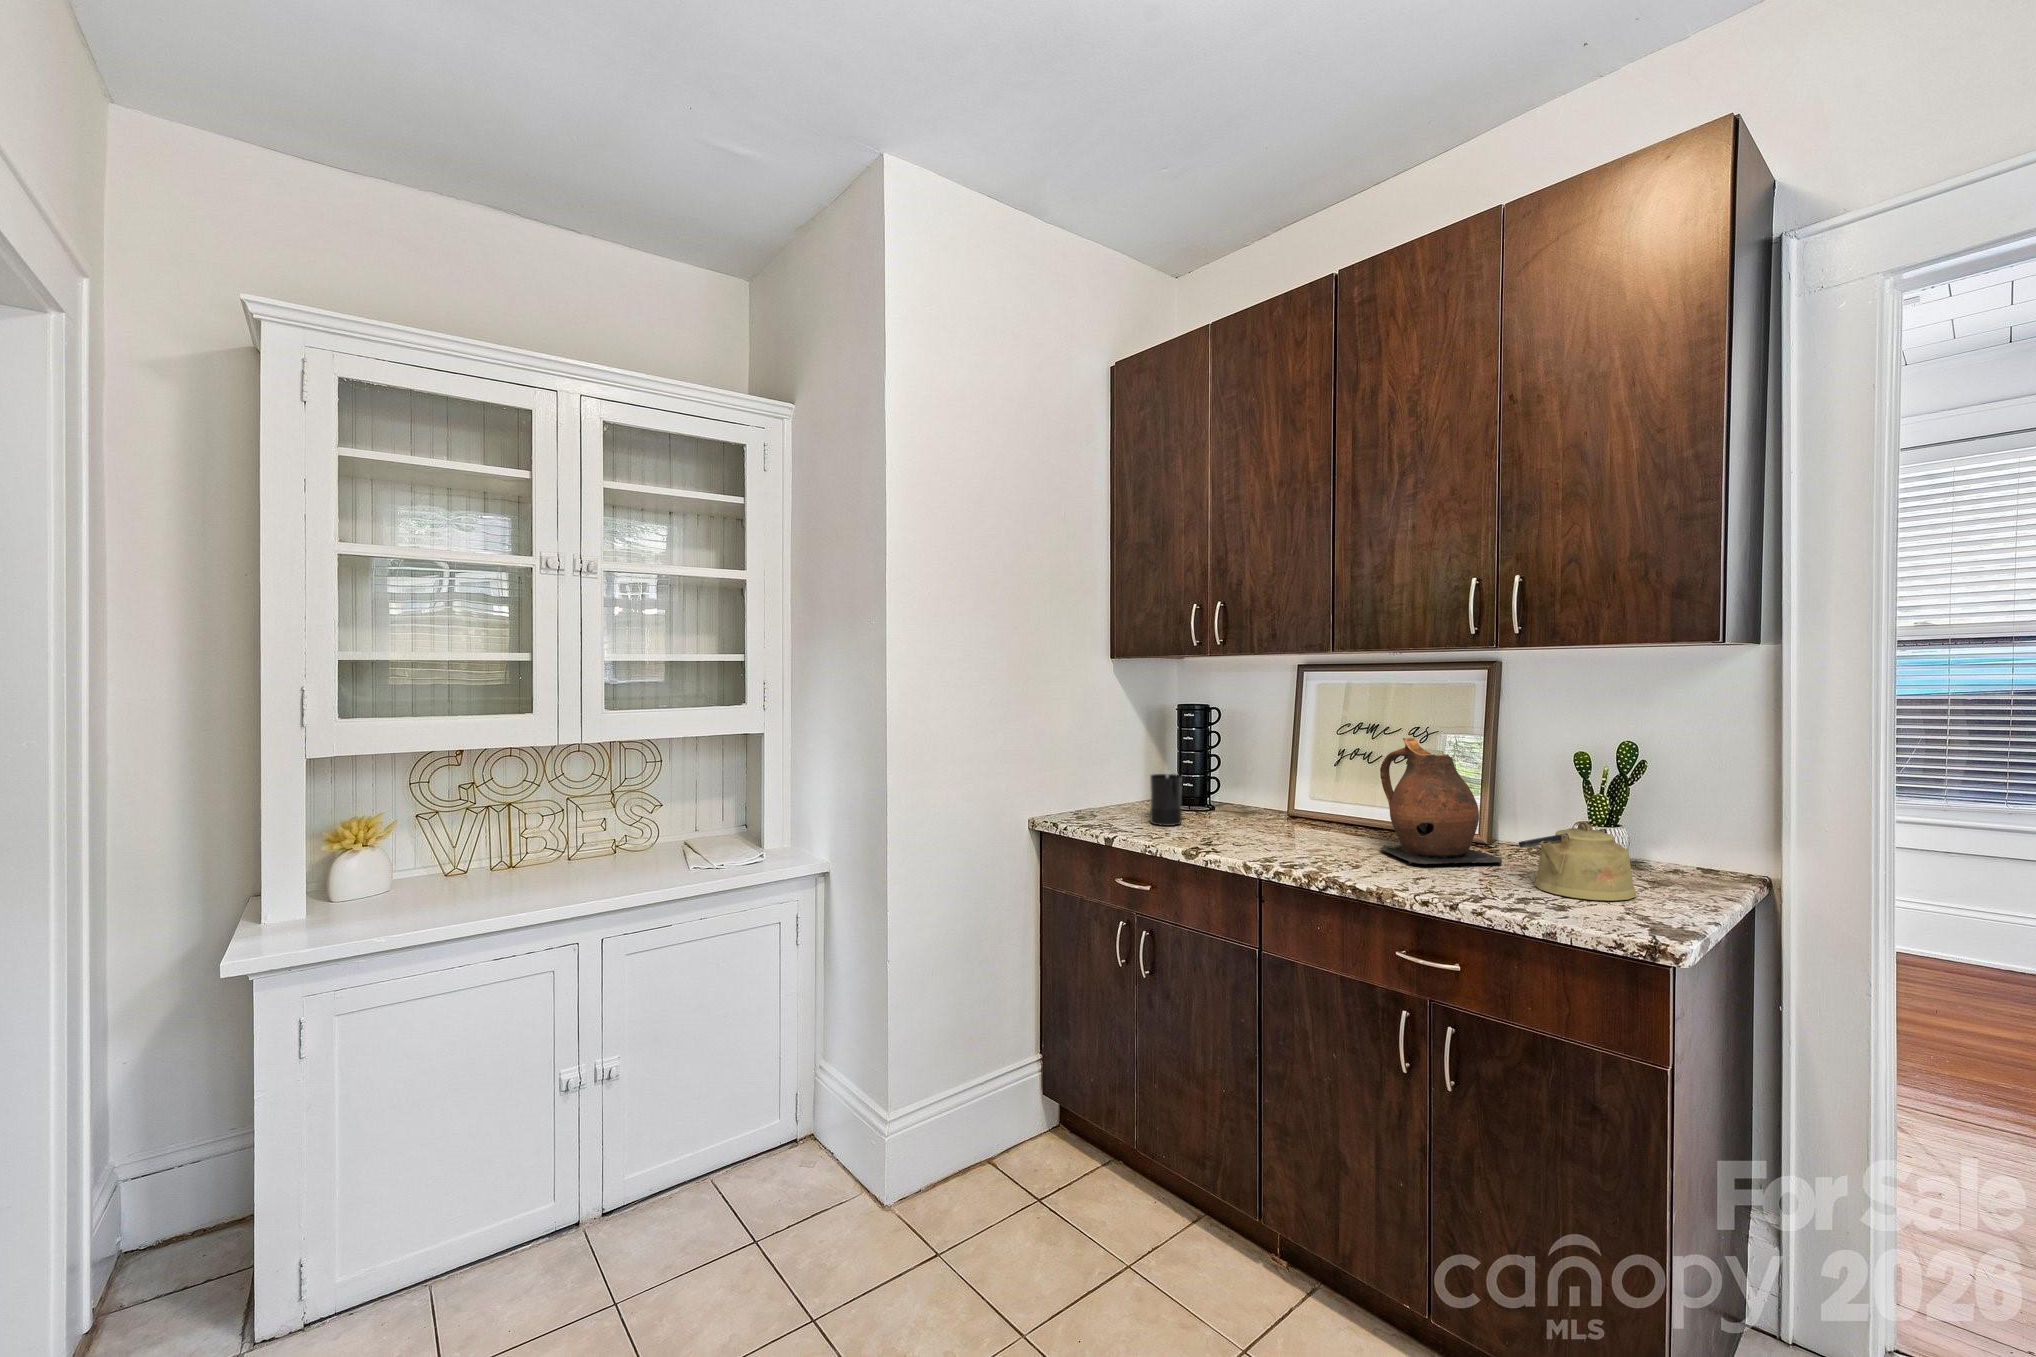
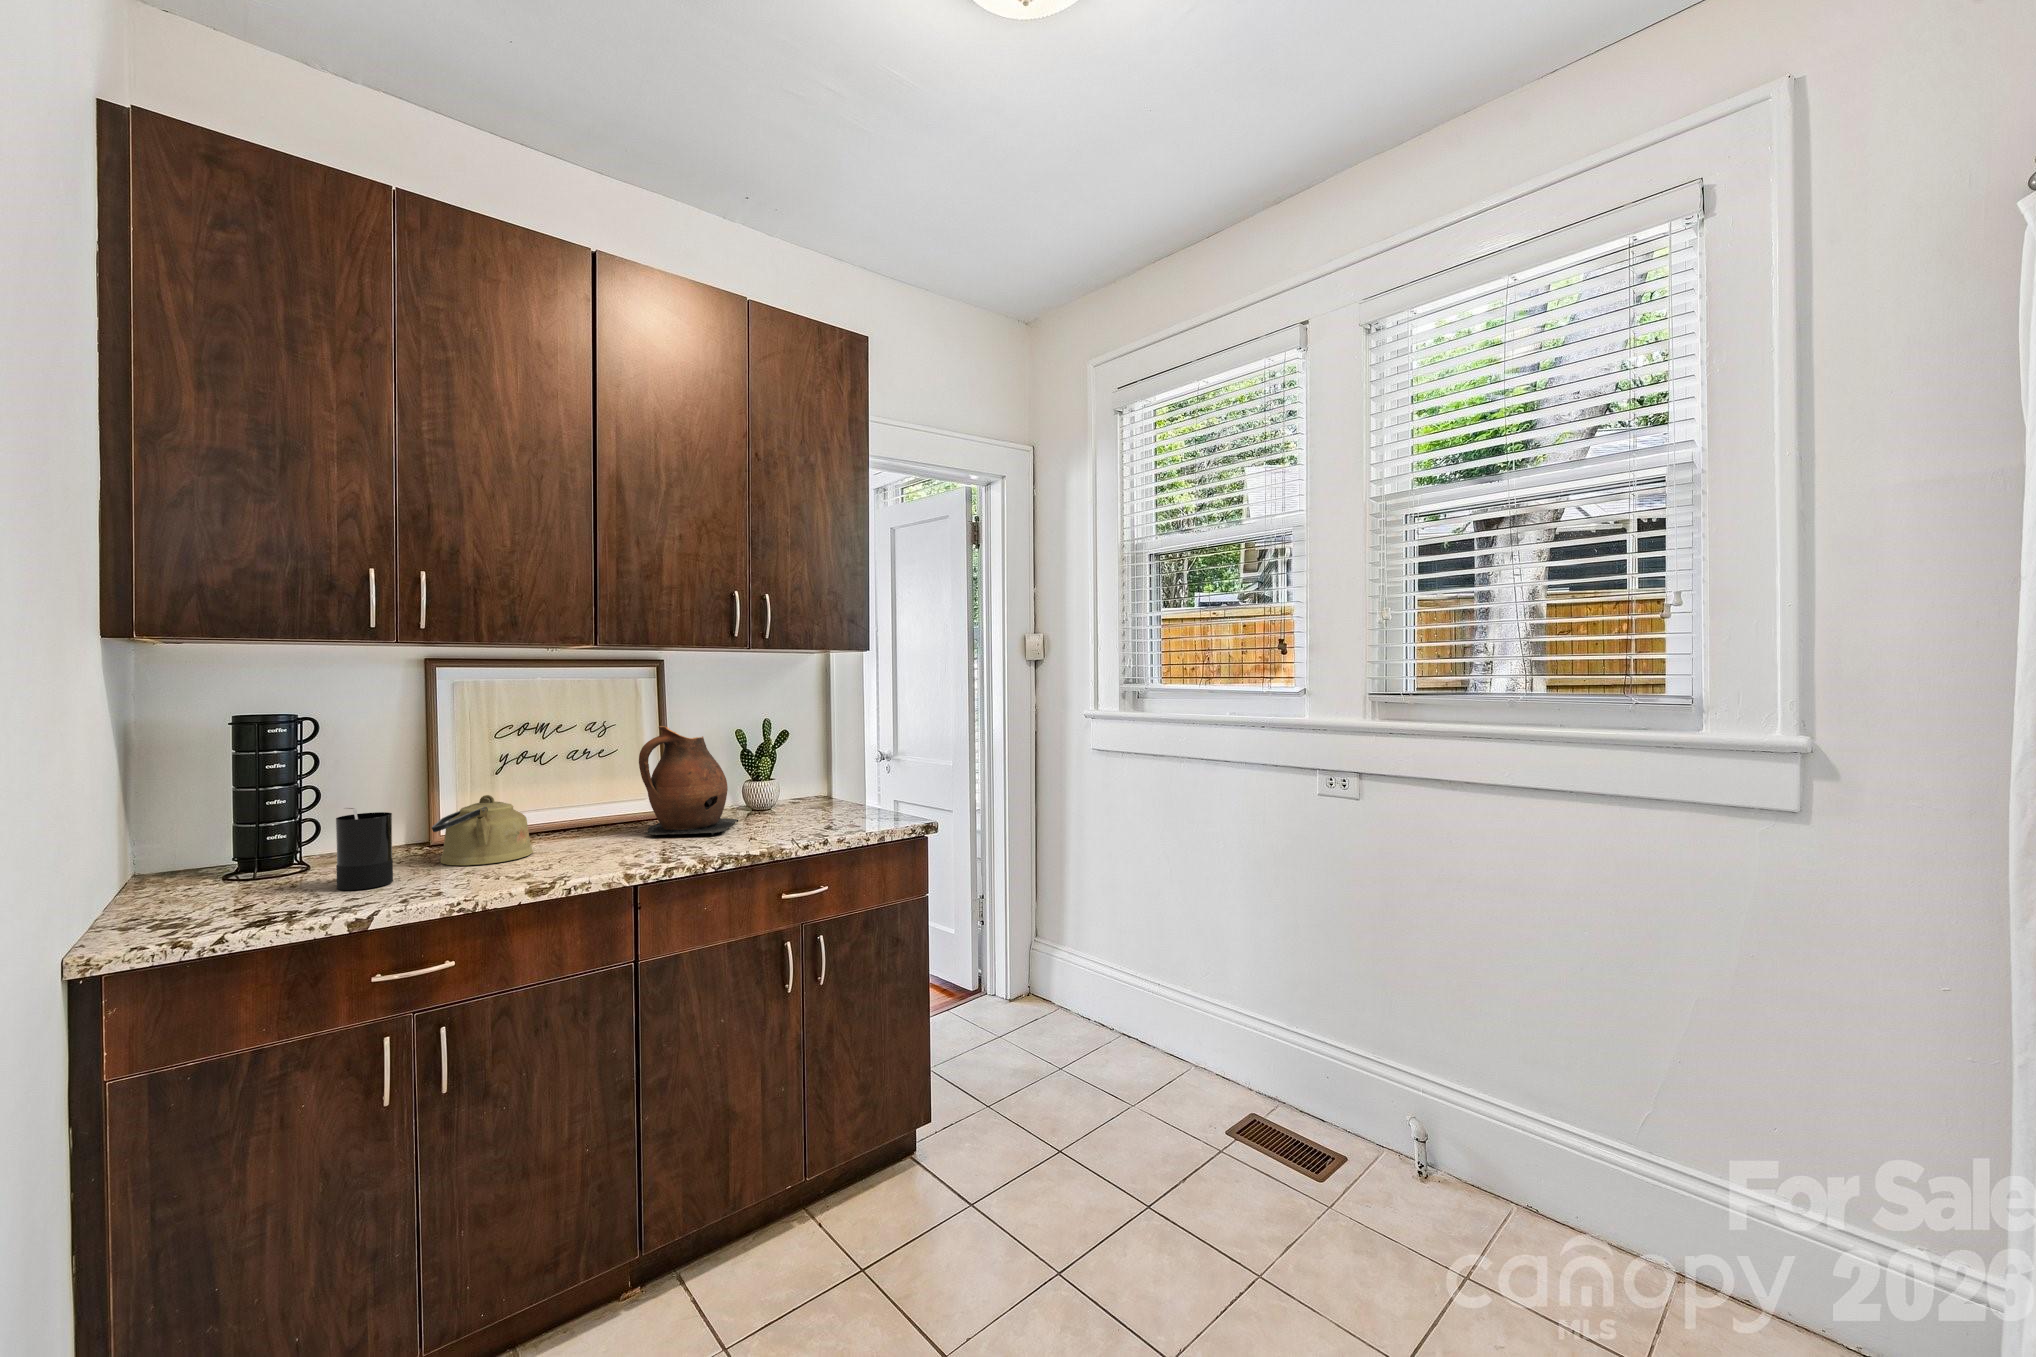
kettle: present [1519,821,1636,901] -> present [432,795,533,865]

